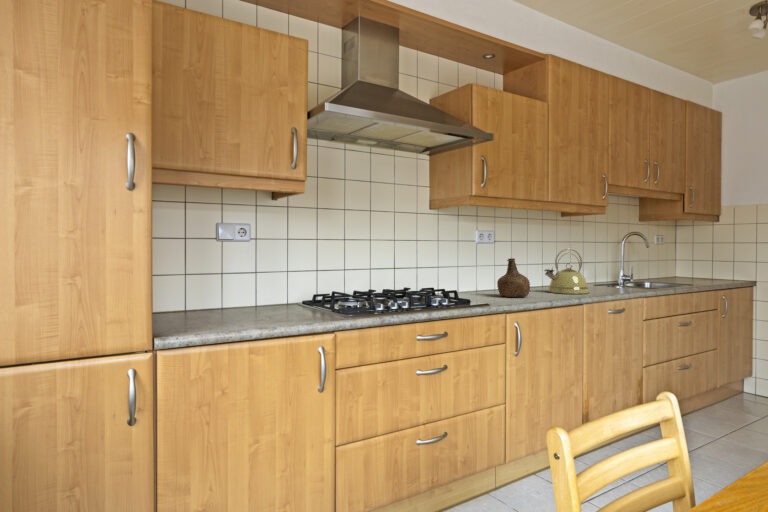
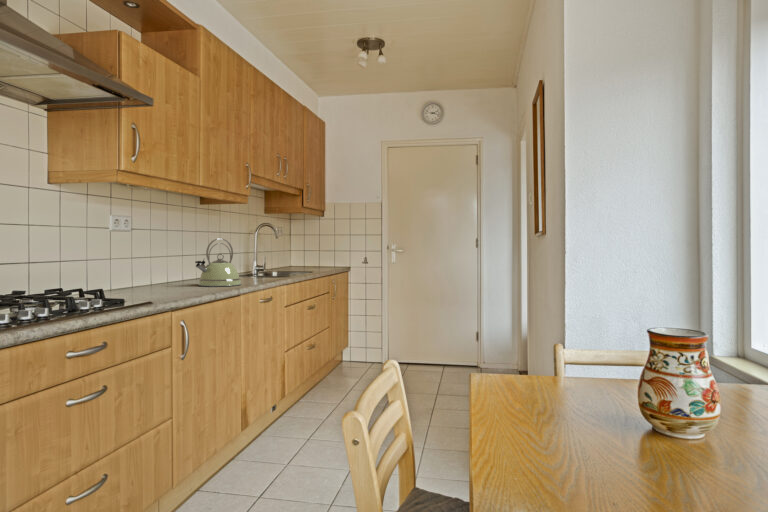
bottle: present [497,258,530,297] -> none [147,249,187,294]

